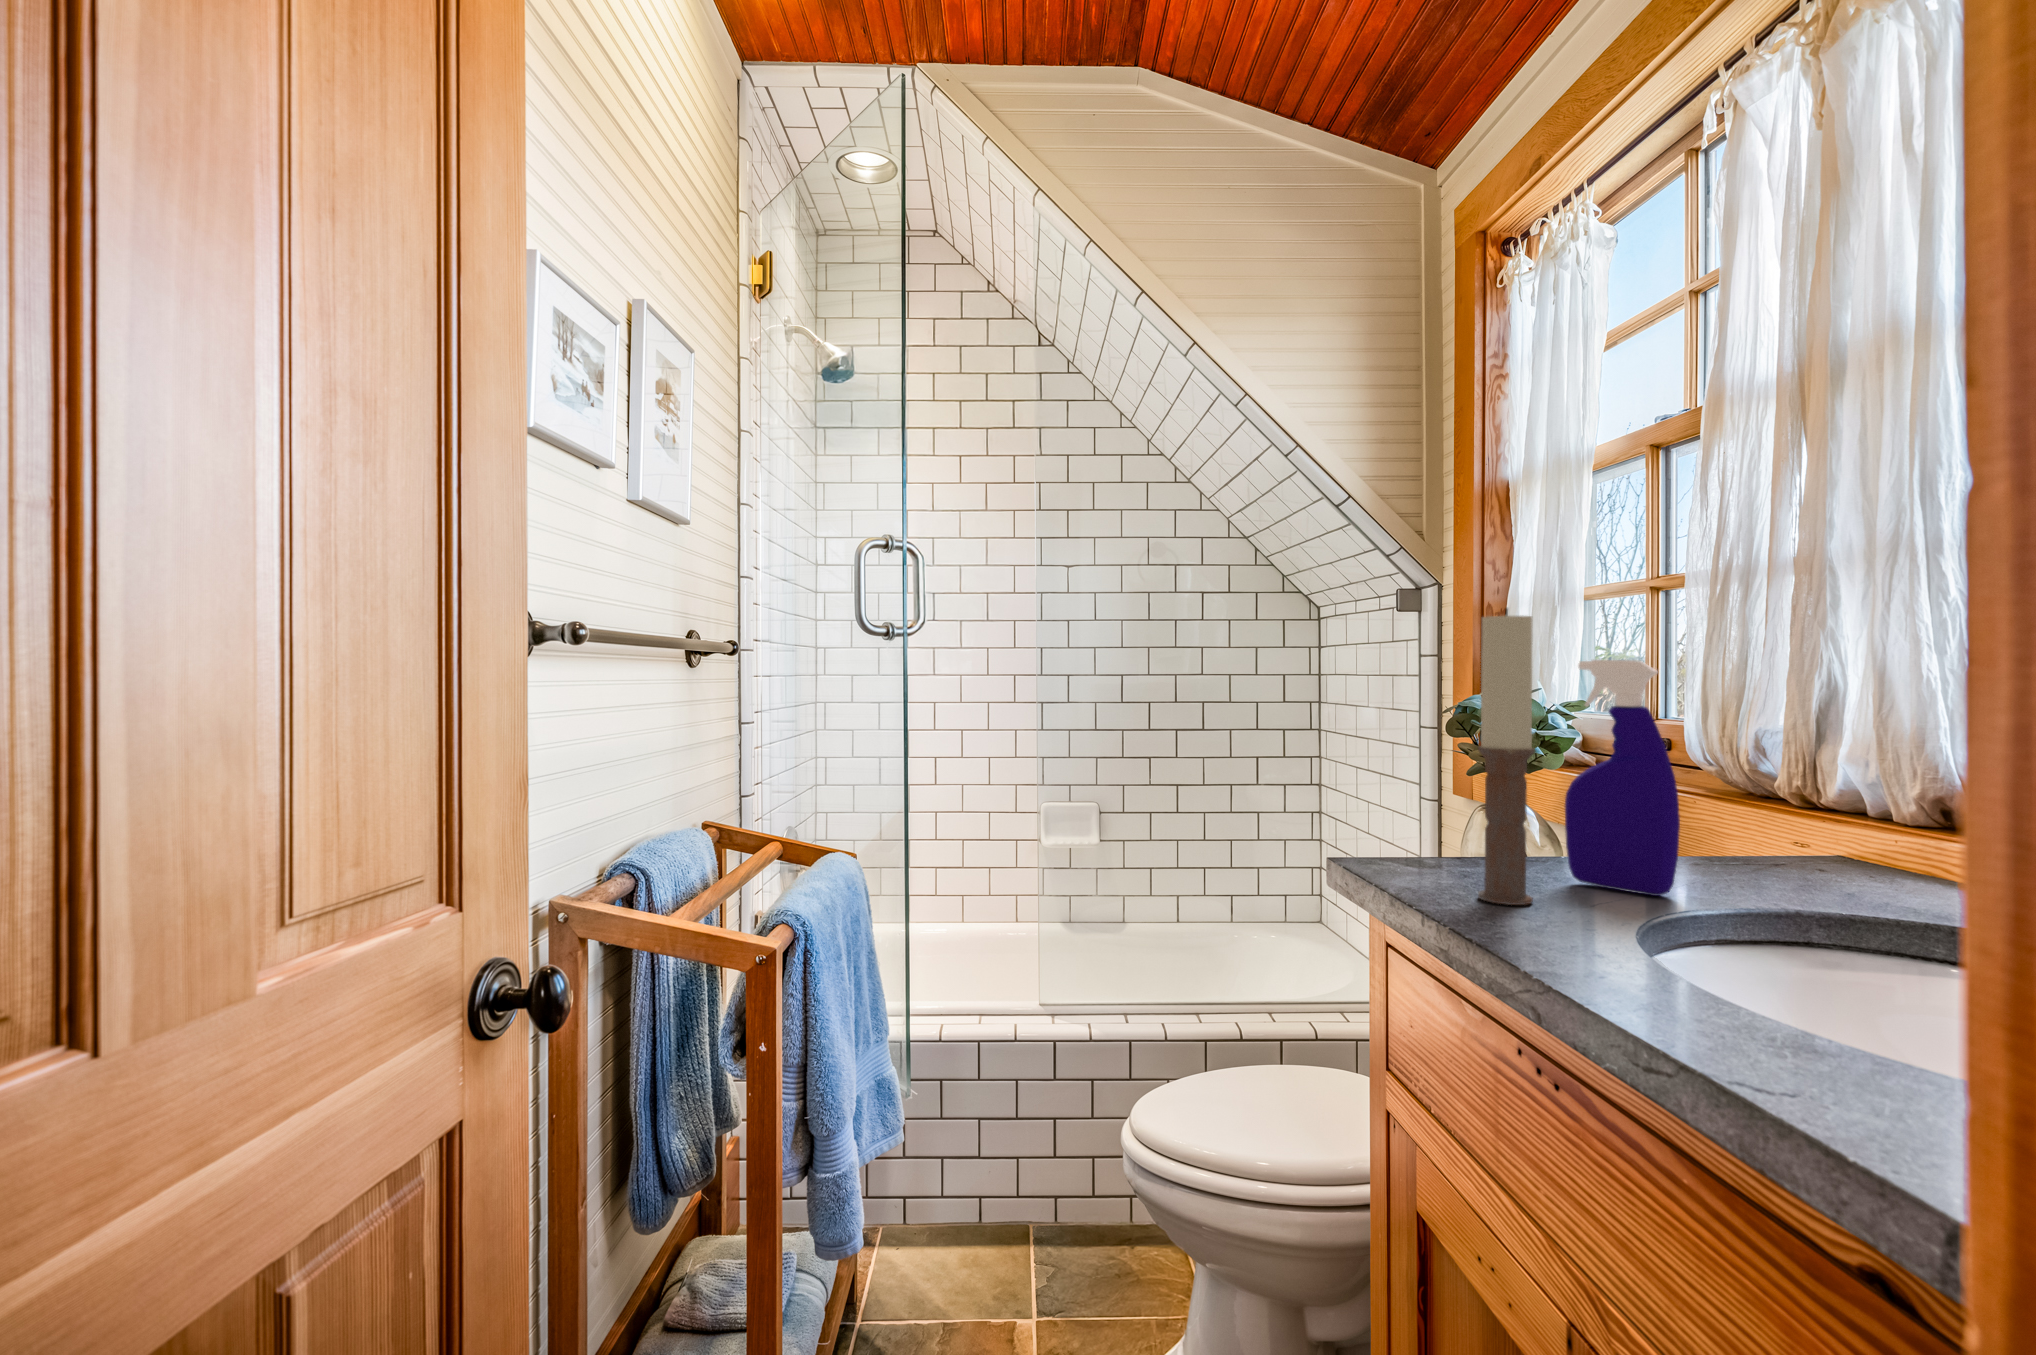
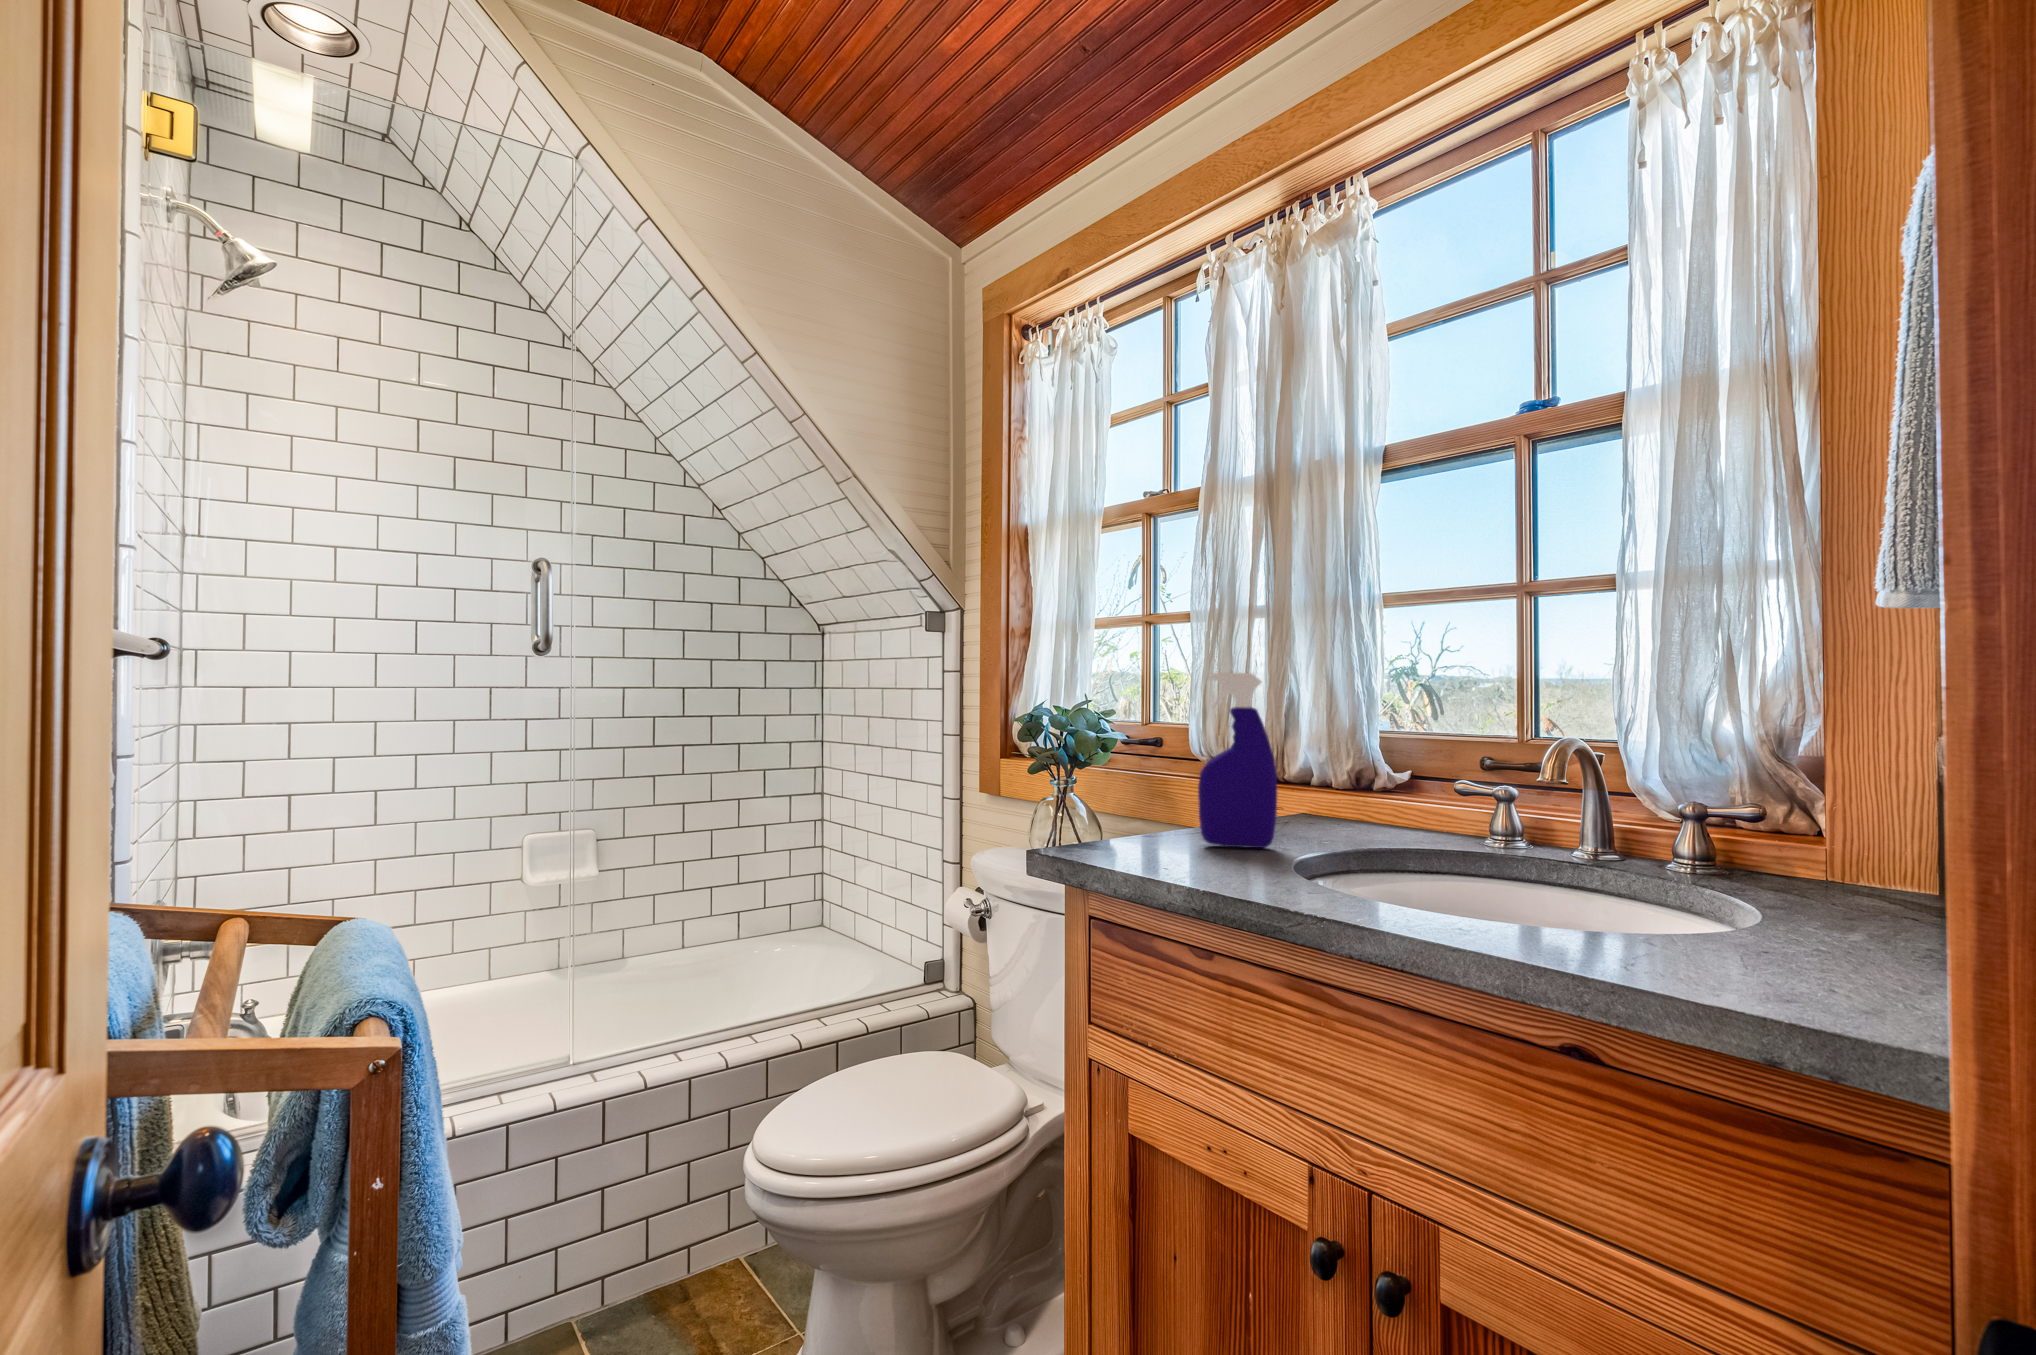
candle: present [1478,608,1535,905] -> none [1167,629,1207,865]

